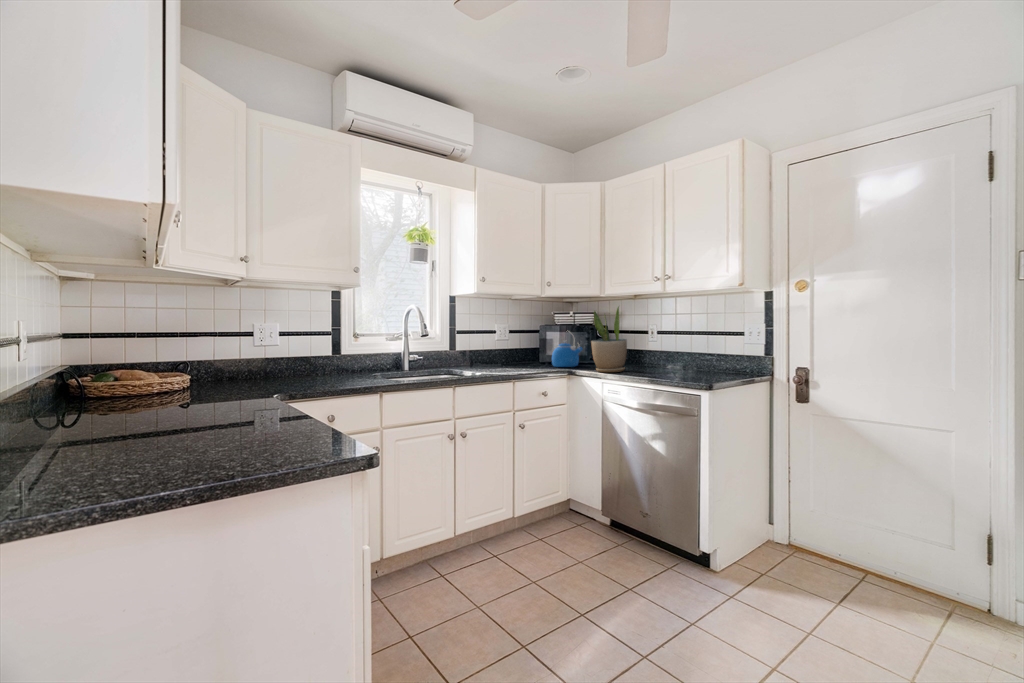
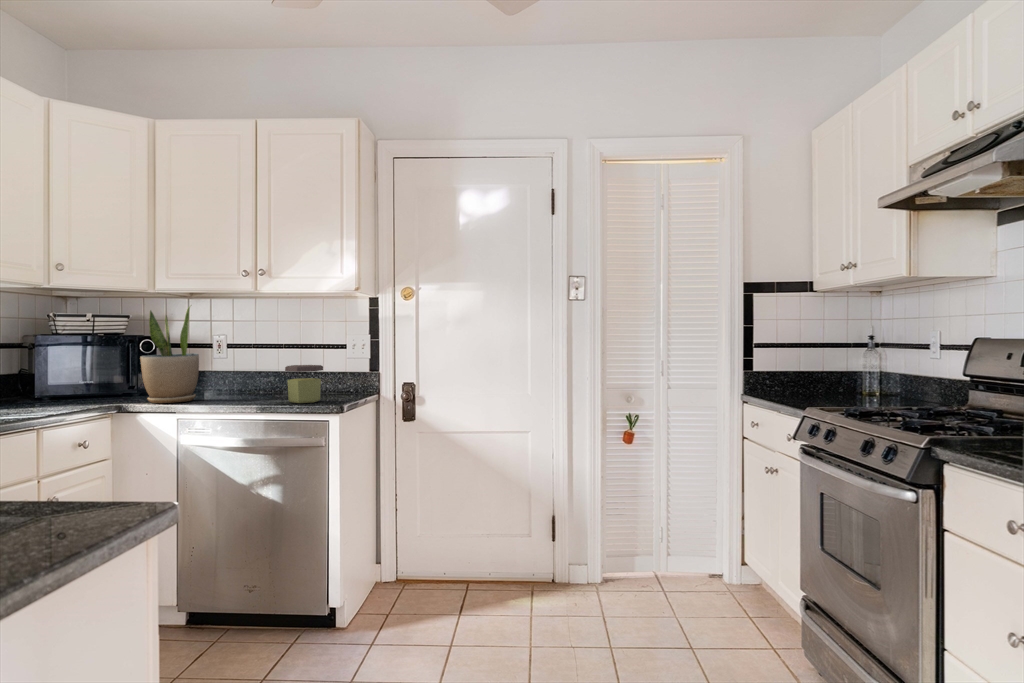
kettle: present [552,333,583,367] -> none [48,340,112,401]
jar: none [679,349,710,380] -> present [285,365,323,403]

